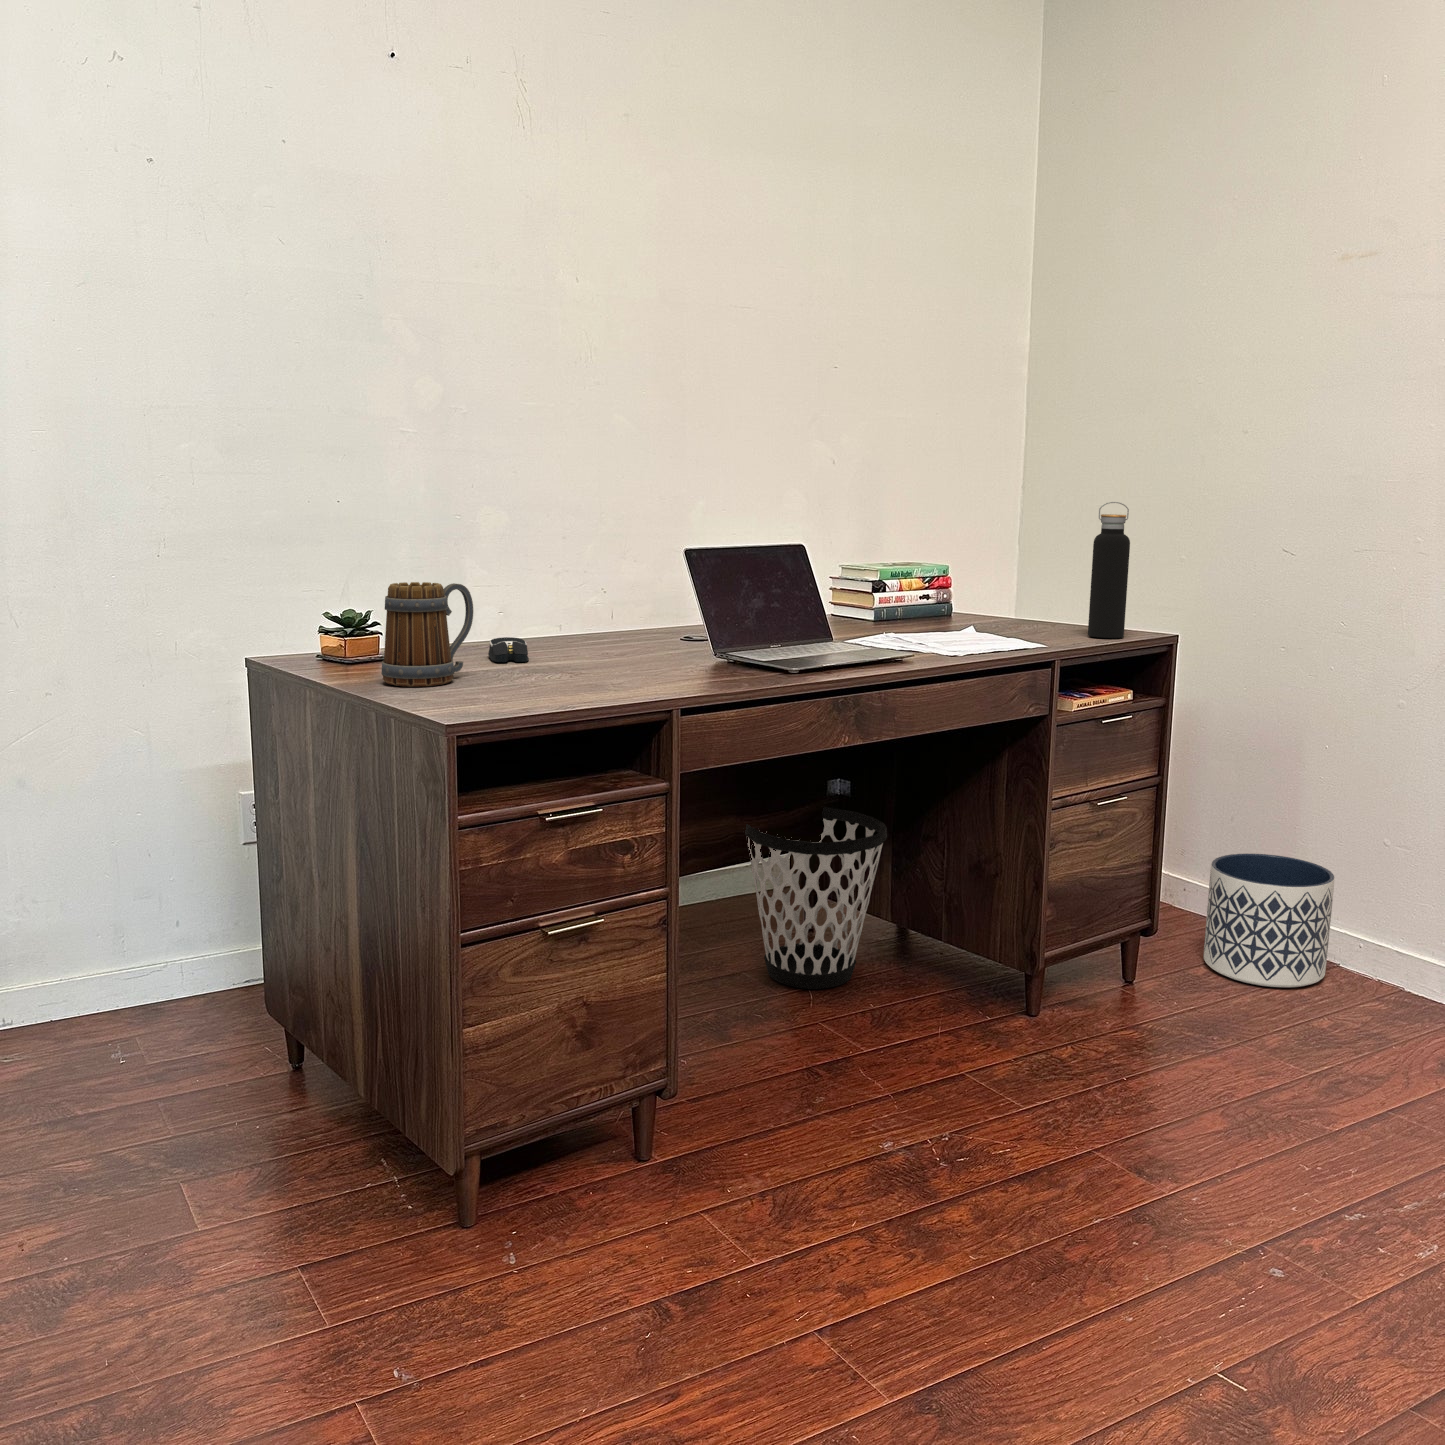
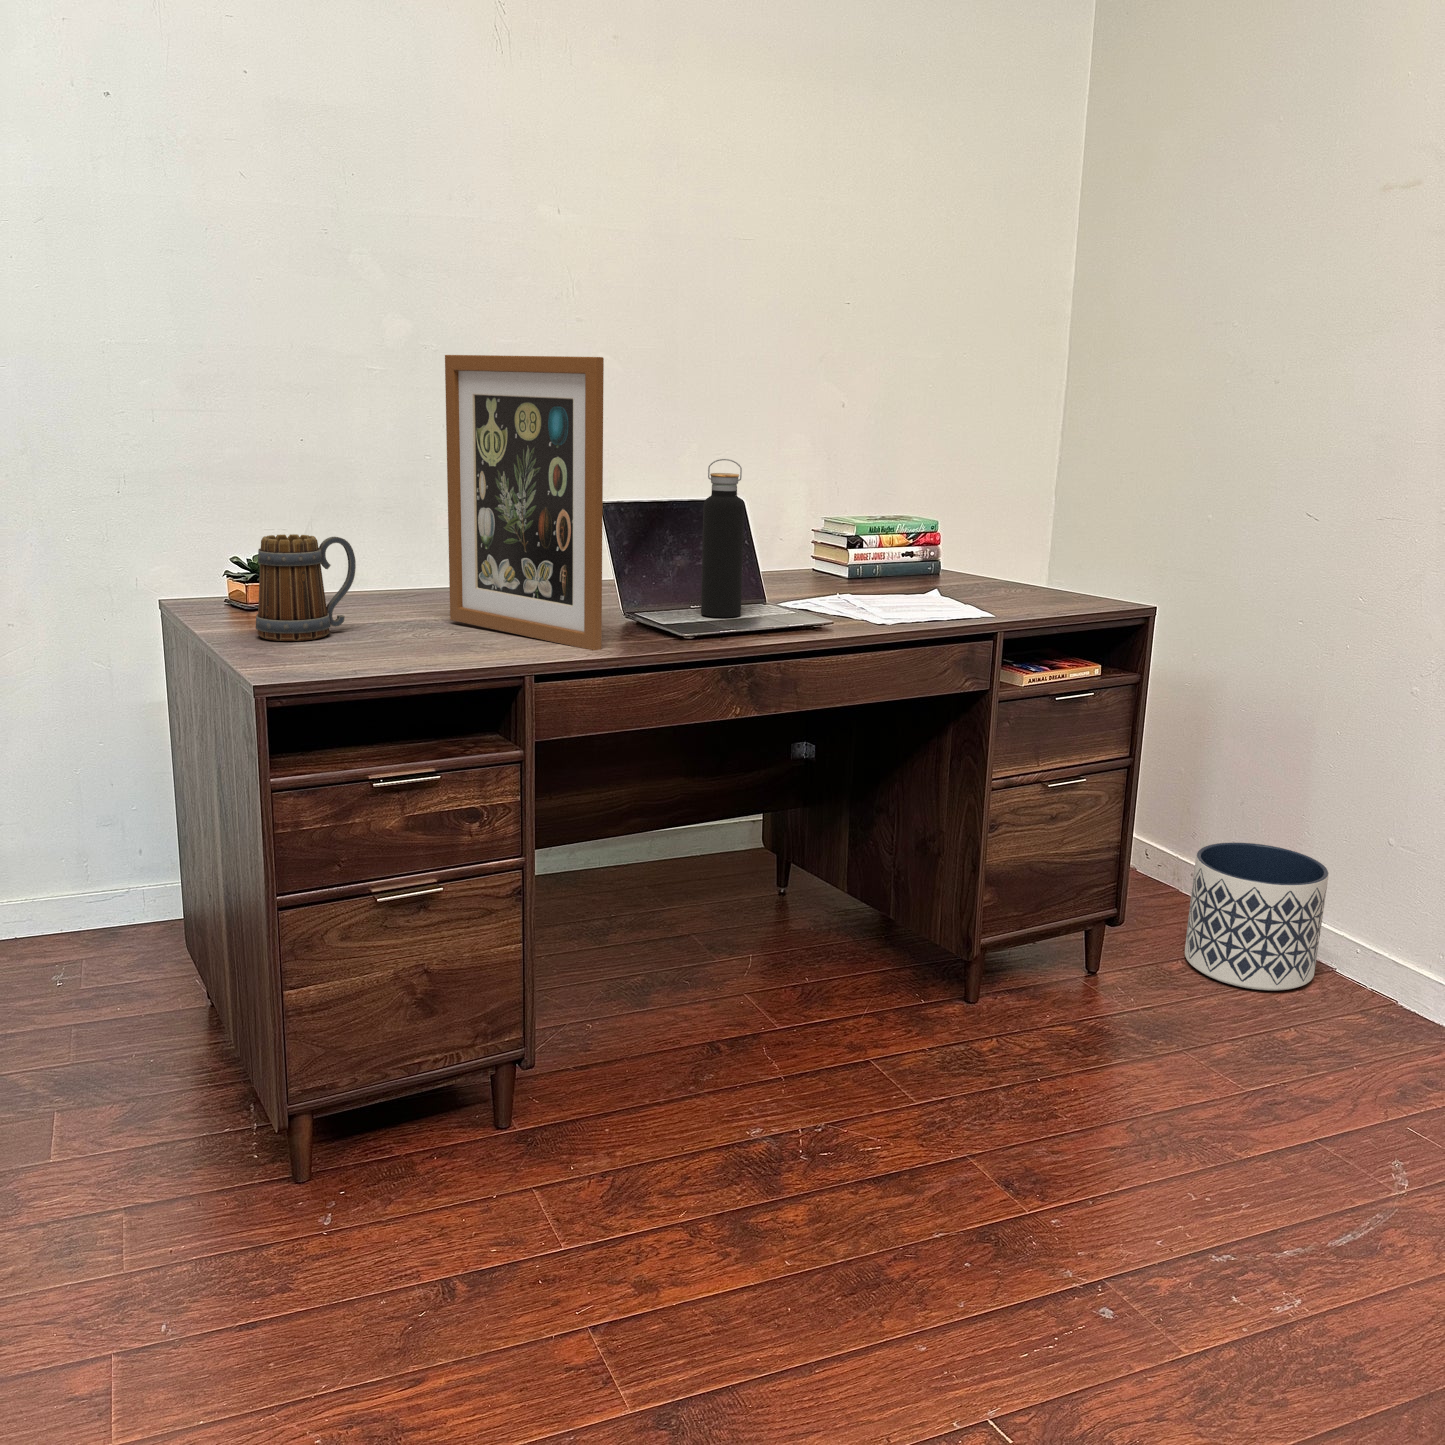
picture frame: none [551,403,735,684] -> present [445,355,604,650]
water bottle: present [1088,502,1130,638] -> present [701,459,744,617]
computer mouse: present [488,637,529,662] -> none [401,589,444,615]
wastebasket: present [743,807,887,989] -> none [693,767,840,956]

